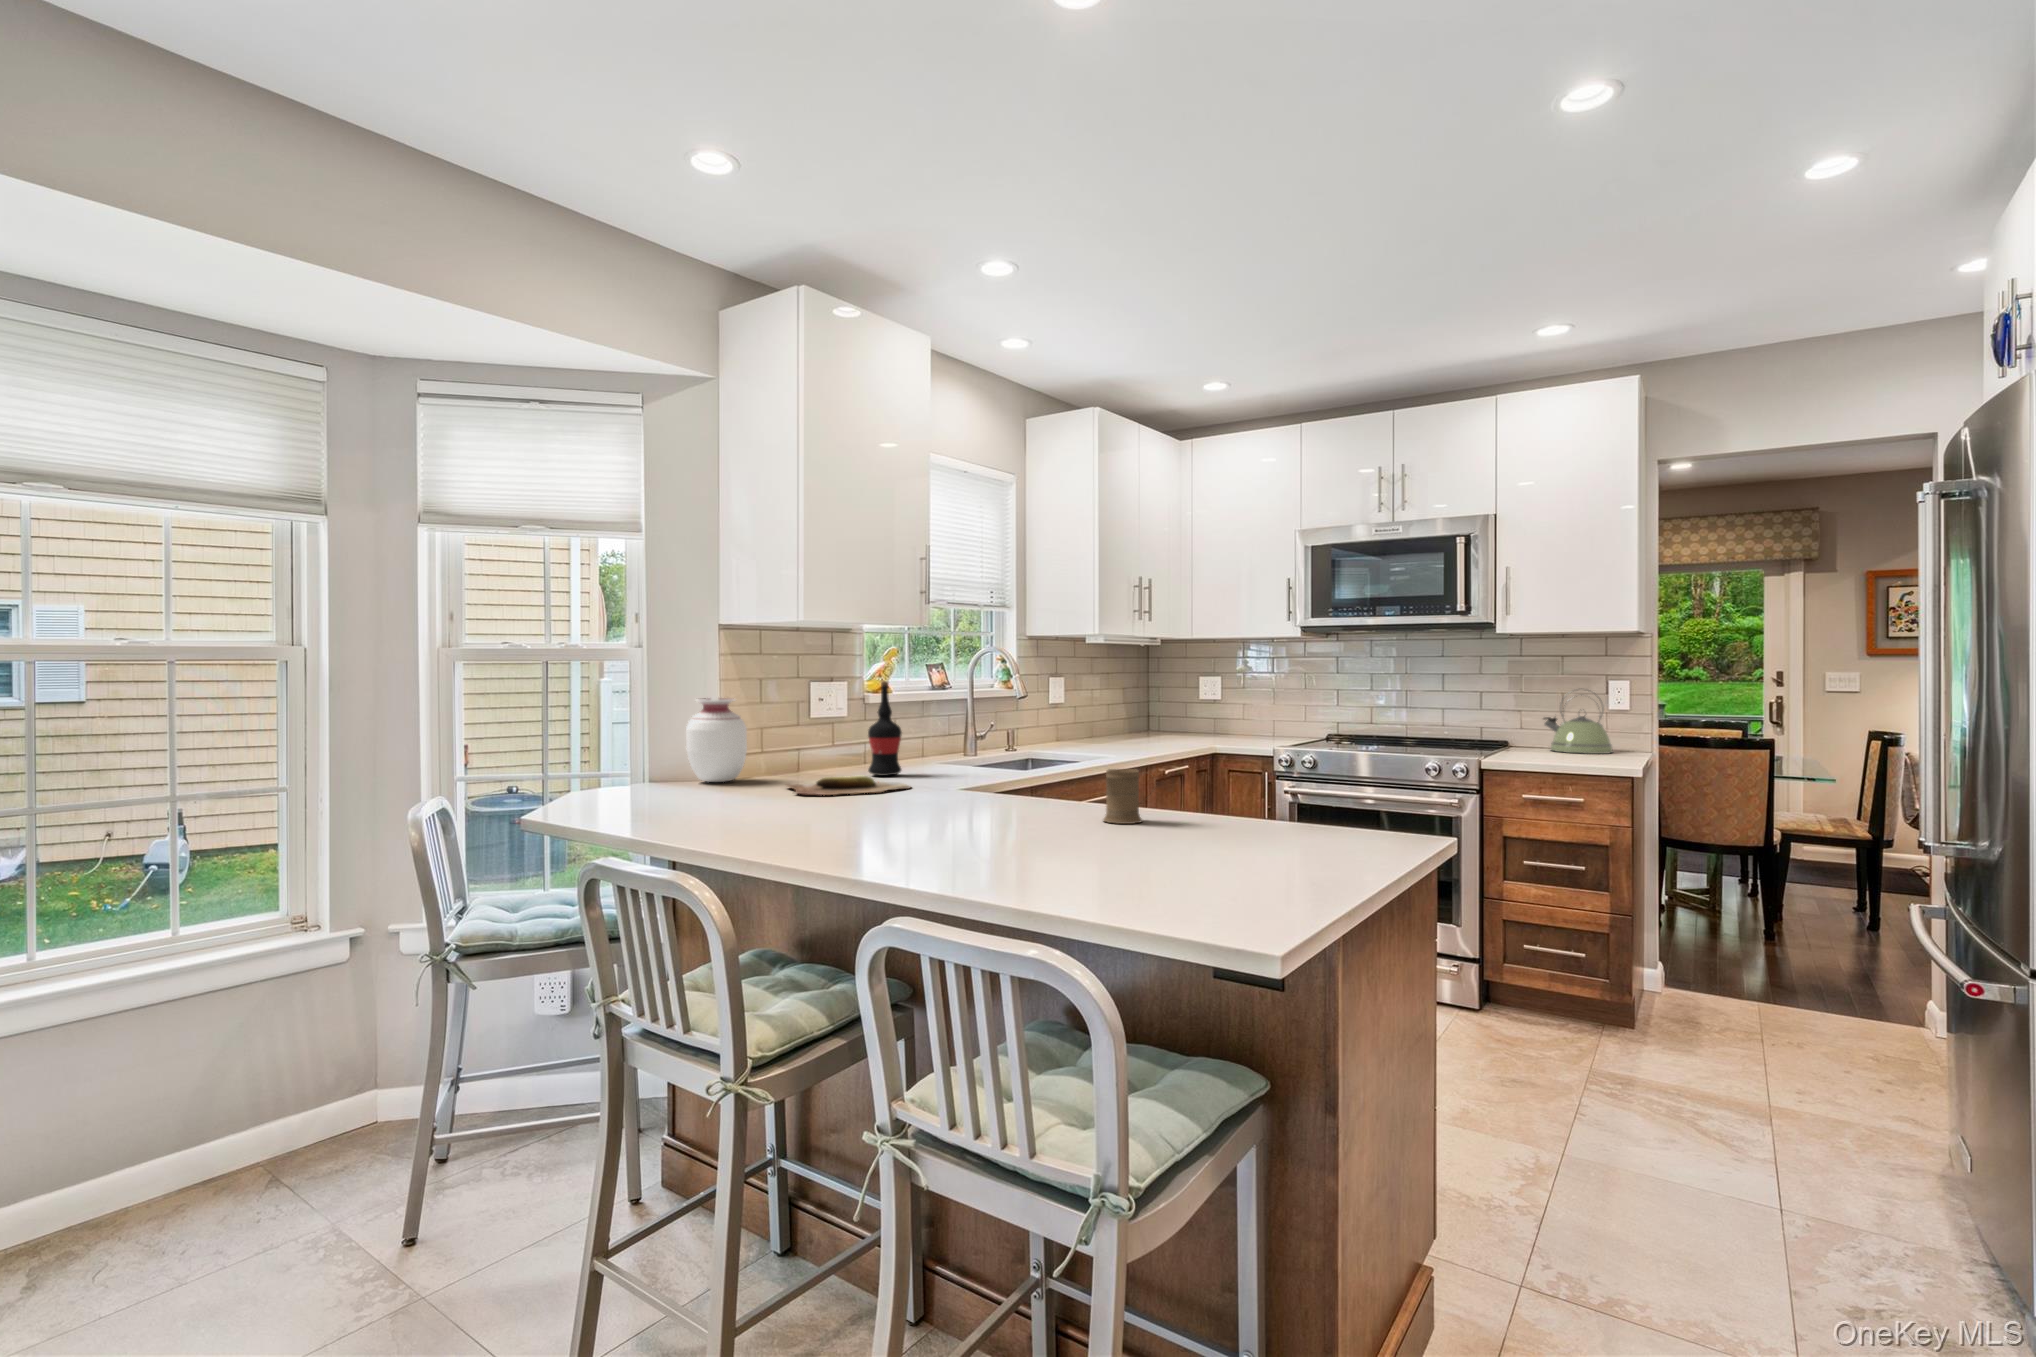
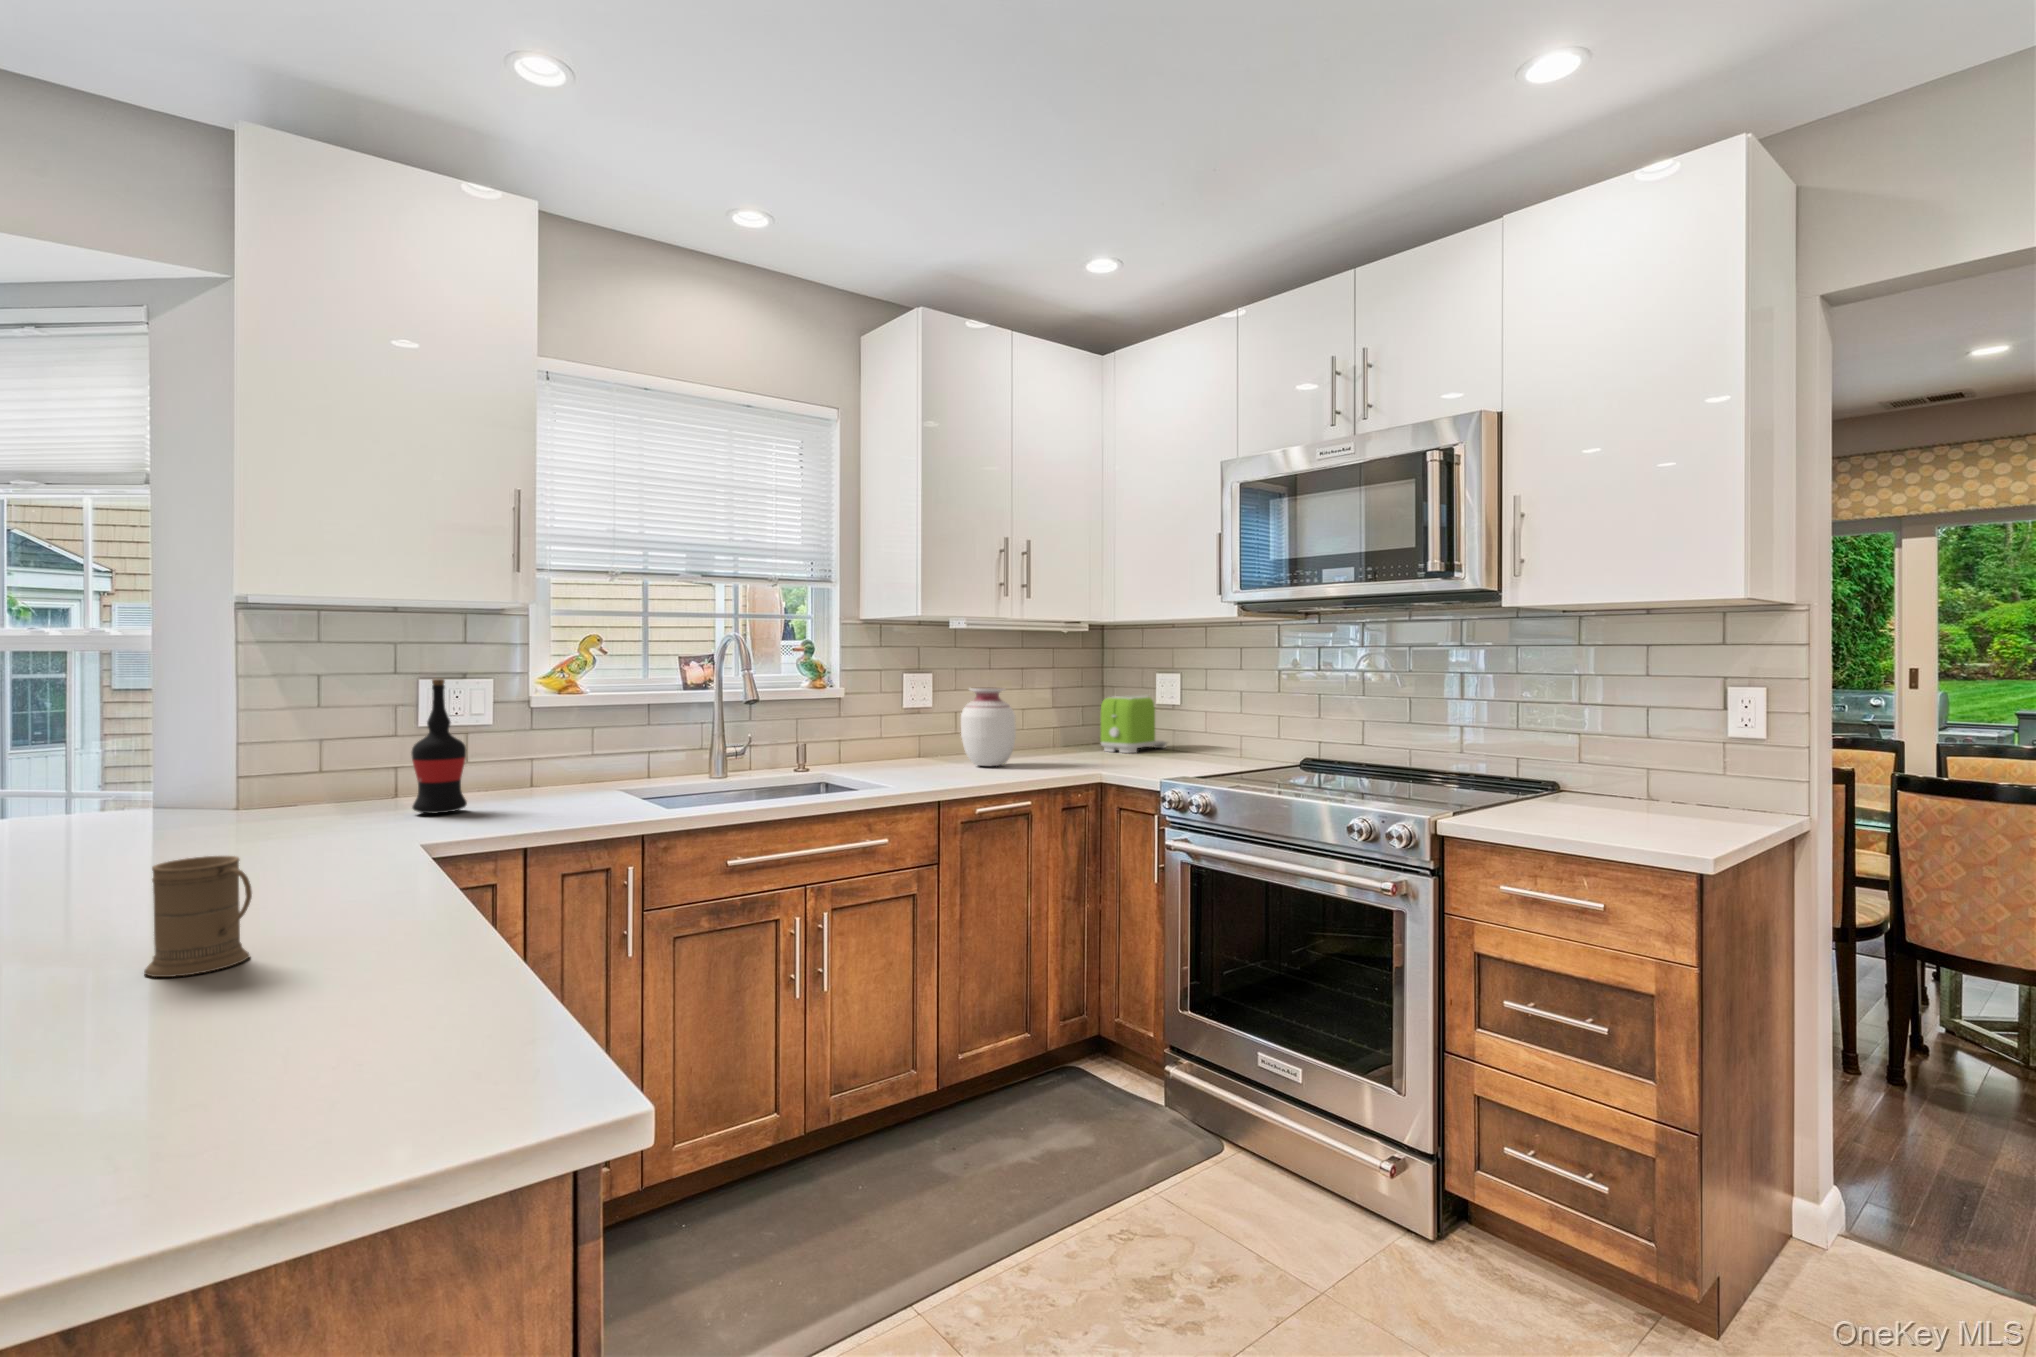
toaster: none [1164,692,1205,735] -> present [1101,695,1167,753]
kettle: present [1544,692,1613,754] -> none [1600,697,1725,814]
vase: present [686,698,747,782] -> present [961,688,1016,766]
cutting board: present [787,776,910,795] -> none [132,820,376,852]

